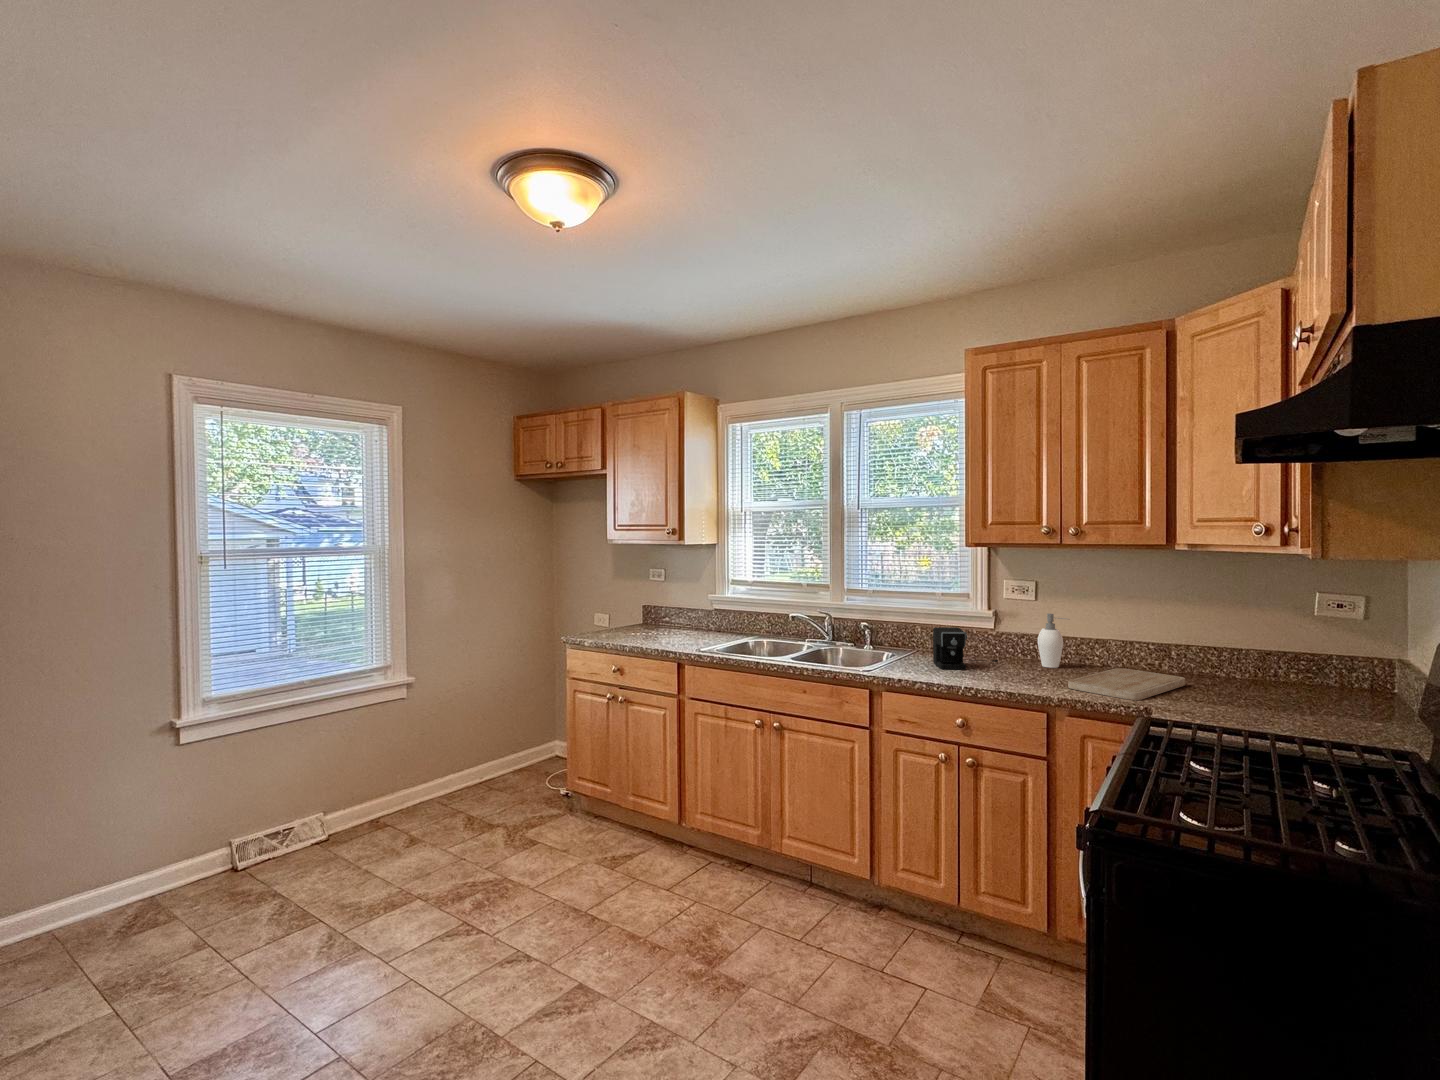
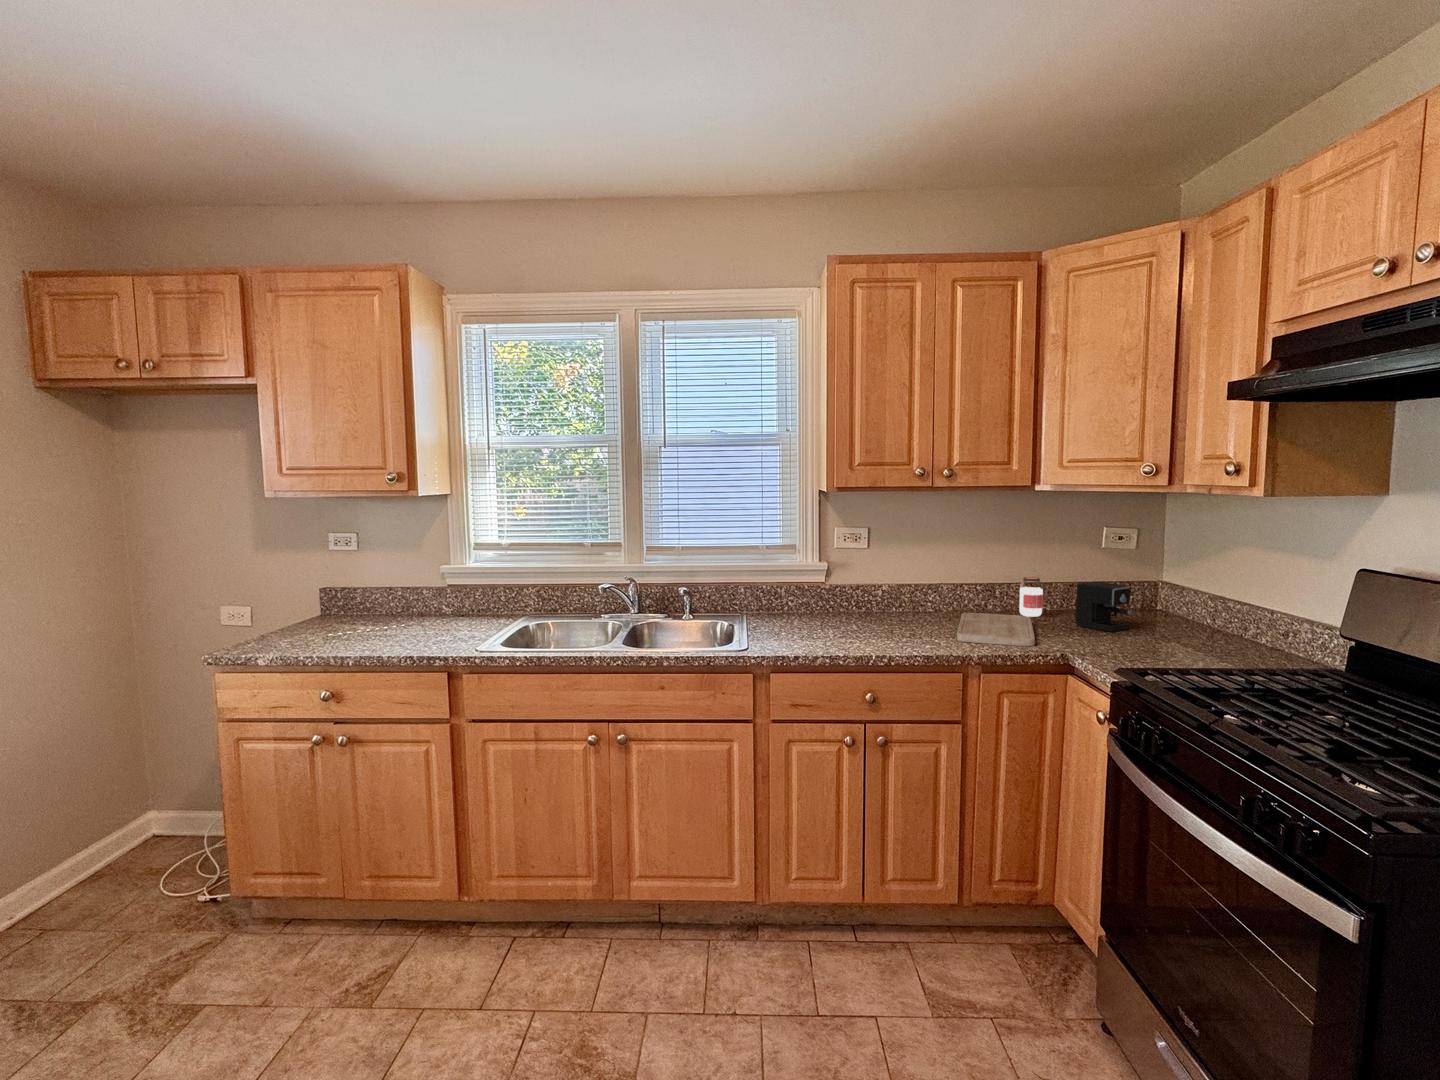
soap dispenser: present [1038,613,1063,668] -> none [882,562,916,619]
coffee maker: present [933,627,998,669] -> present [1076,582,1132,632]
jar: none [1193,639,1222,682] -> present [1019,577,1044,617]

